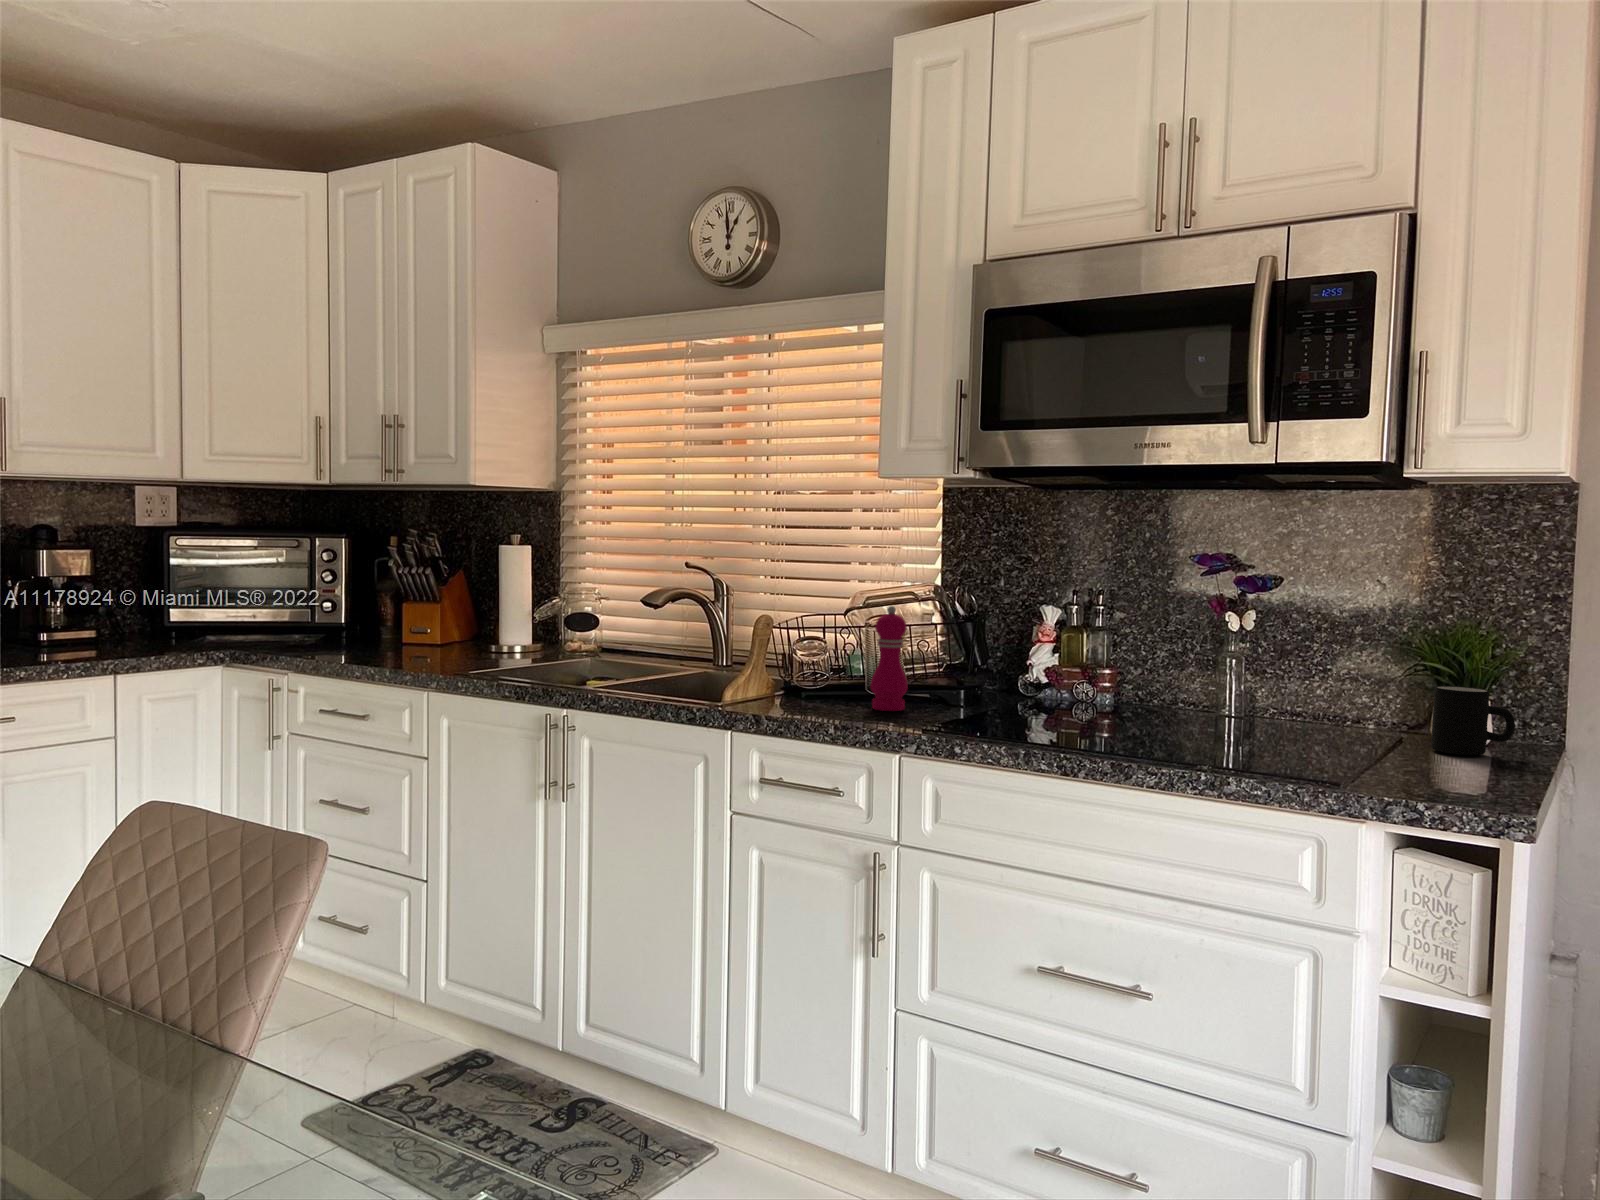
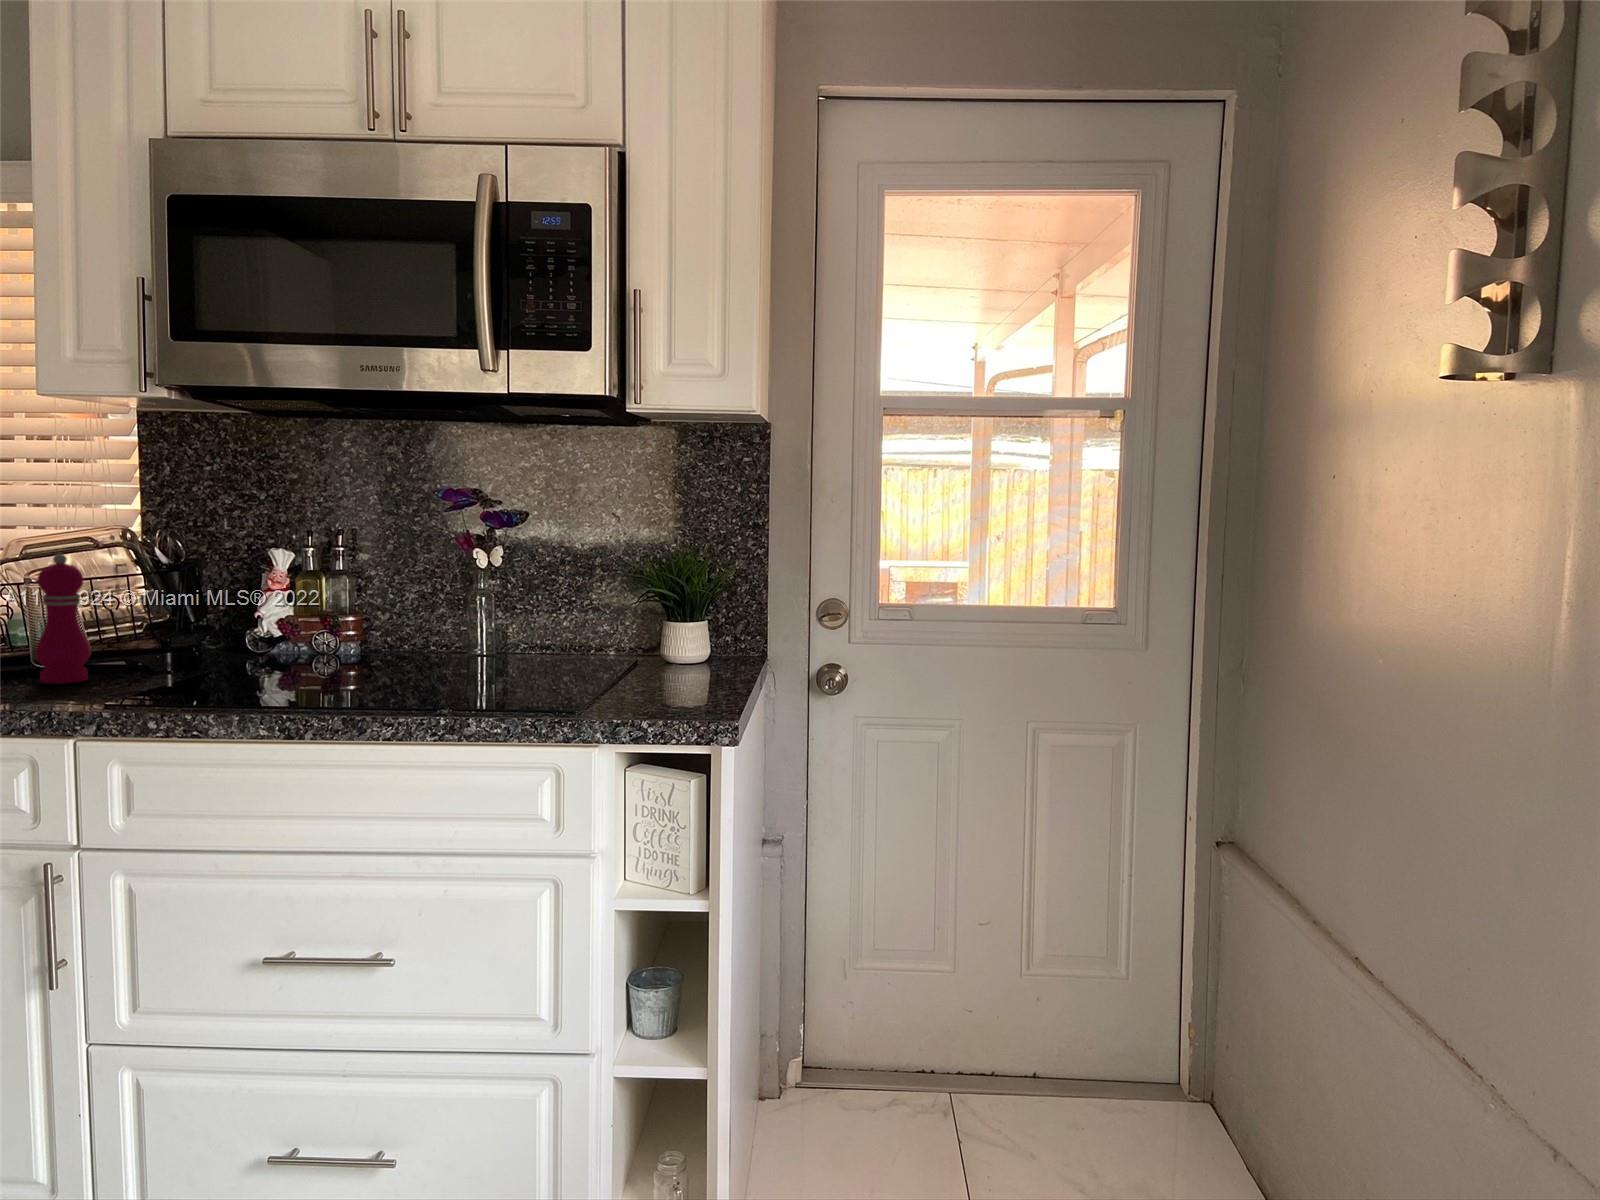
mug: present [1431,686,1515,755] -> none [662,609,729,672]

